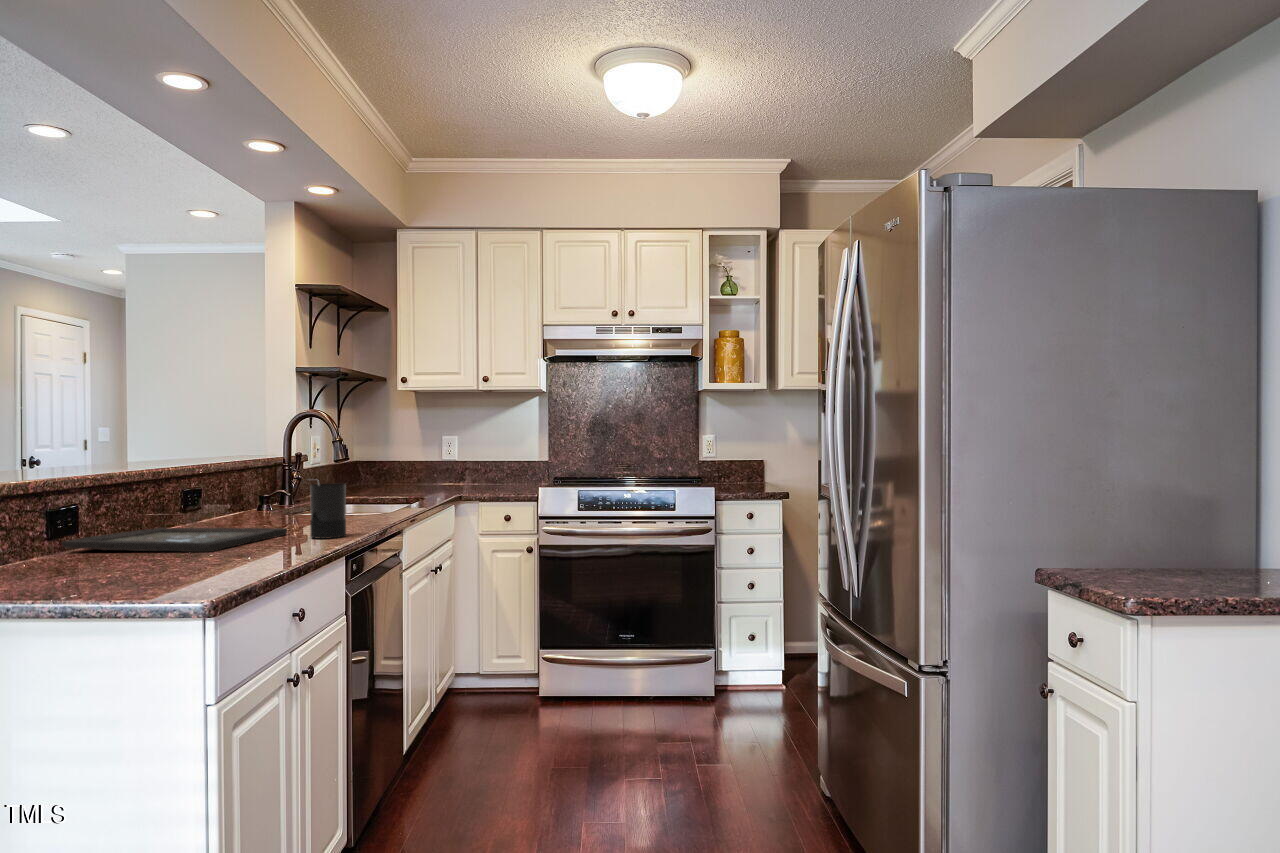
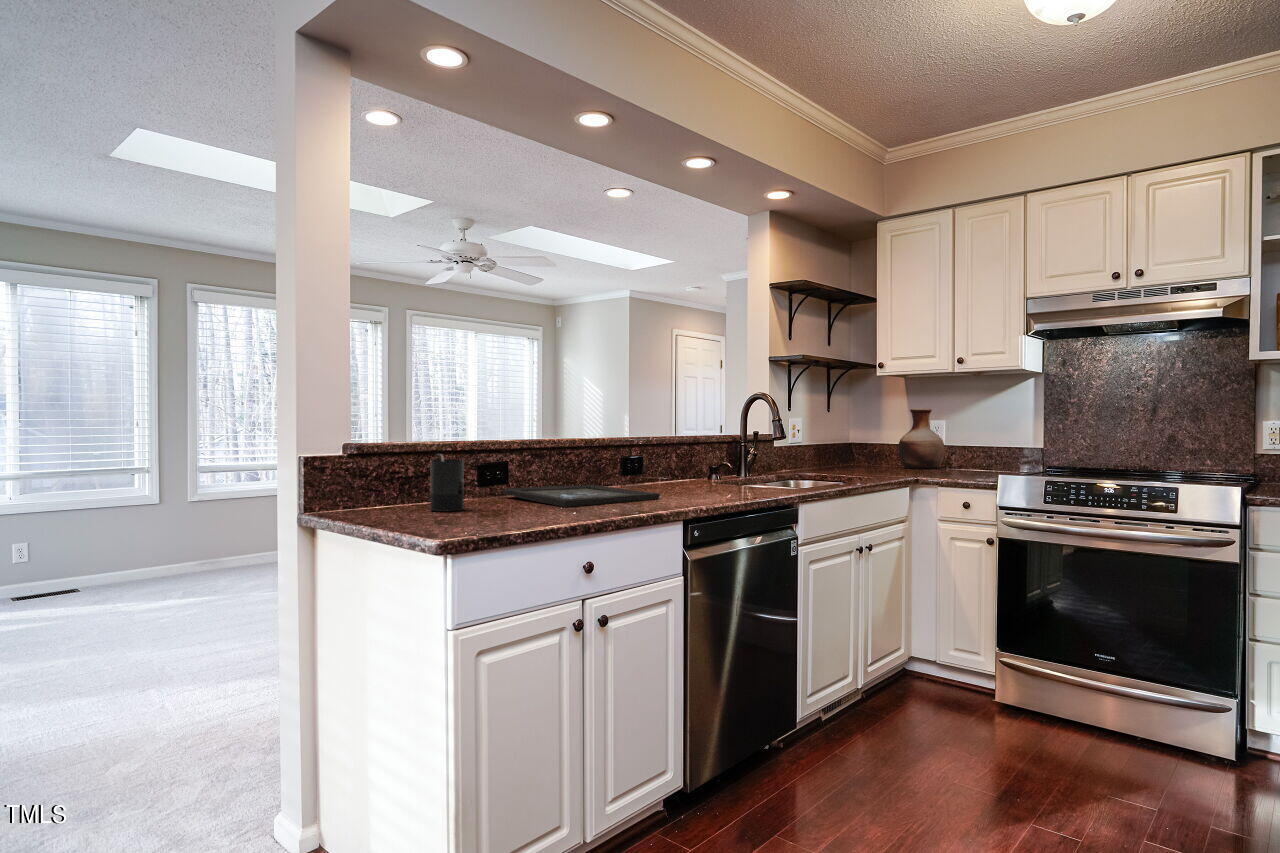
vase: none [416,425,461,487] -> present [898,409,945,469]
candle: present [310,483,346,539] -> present [430,455,464,512]

